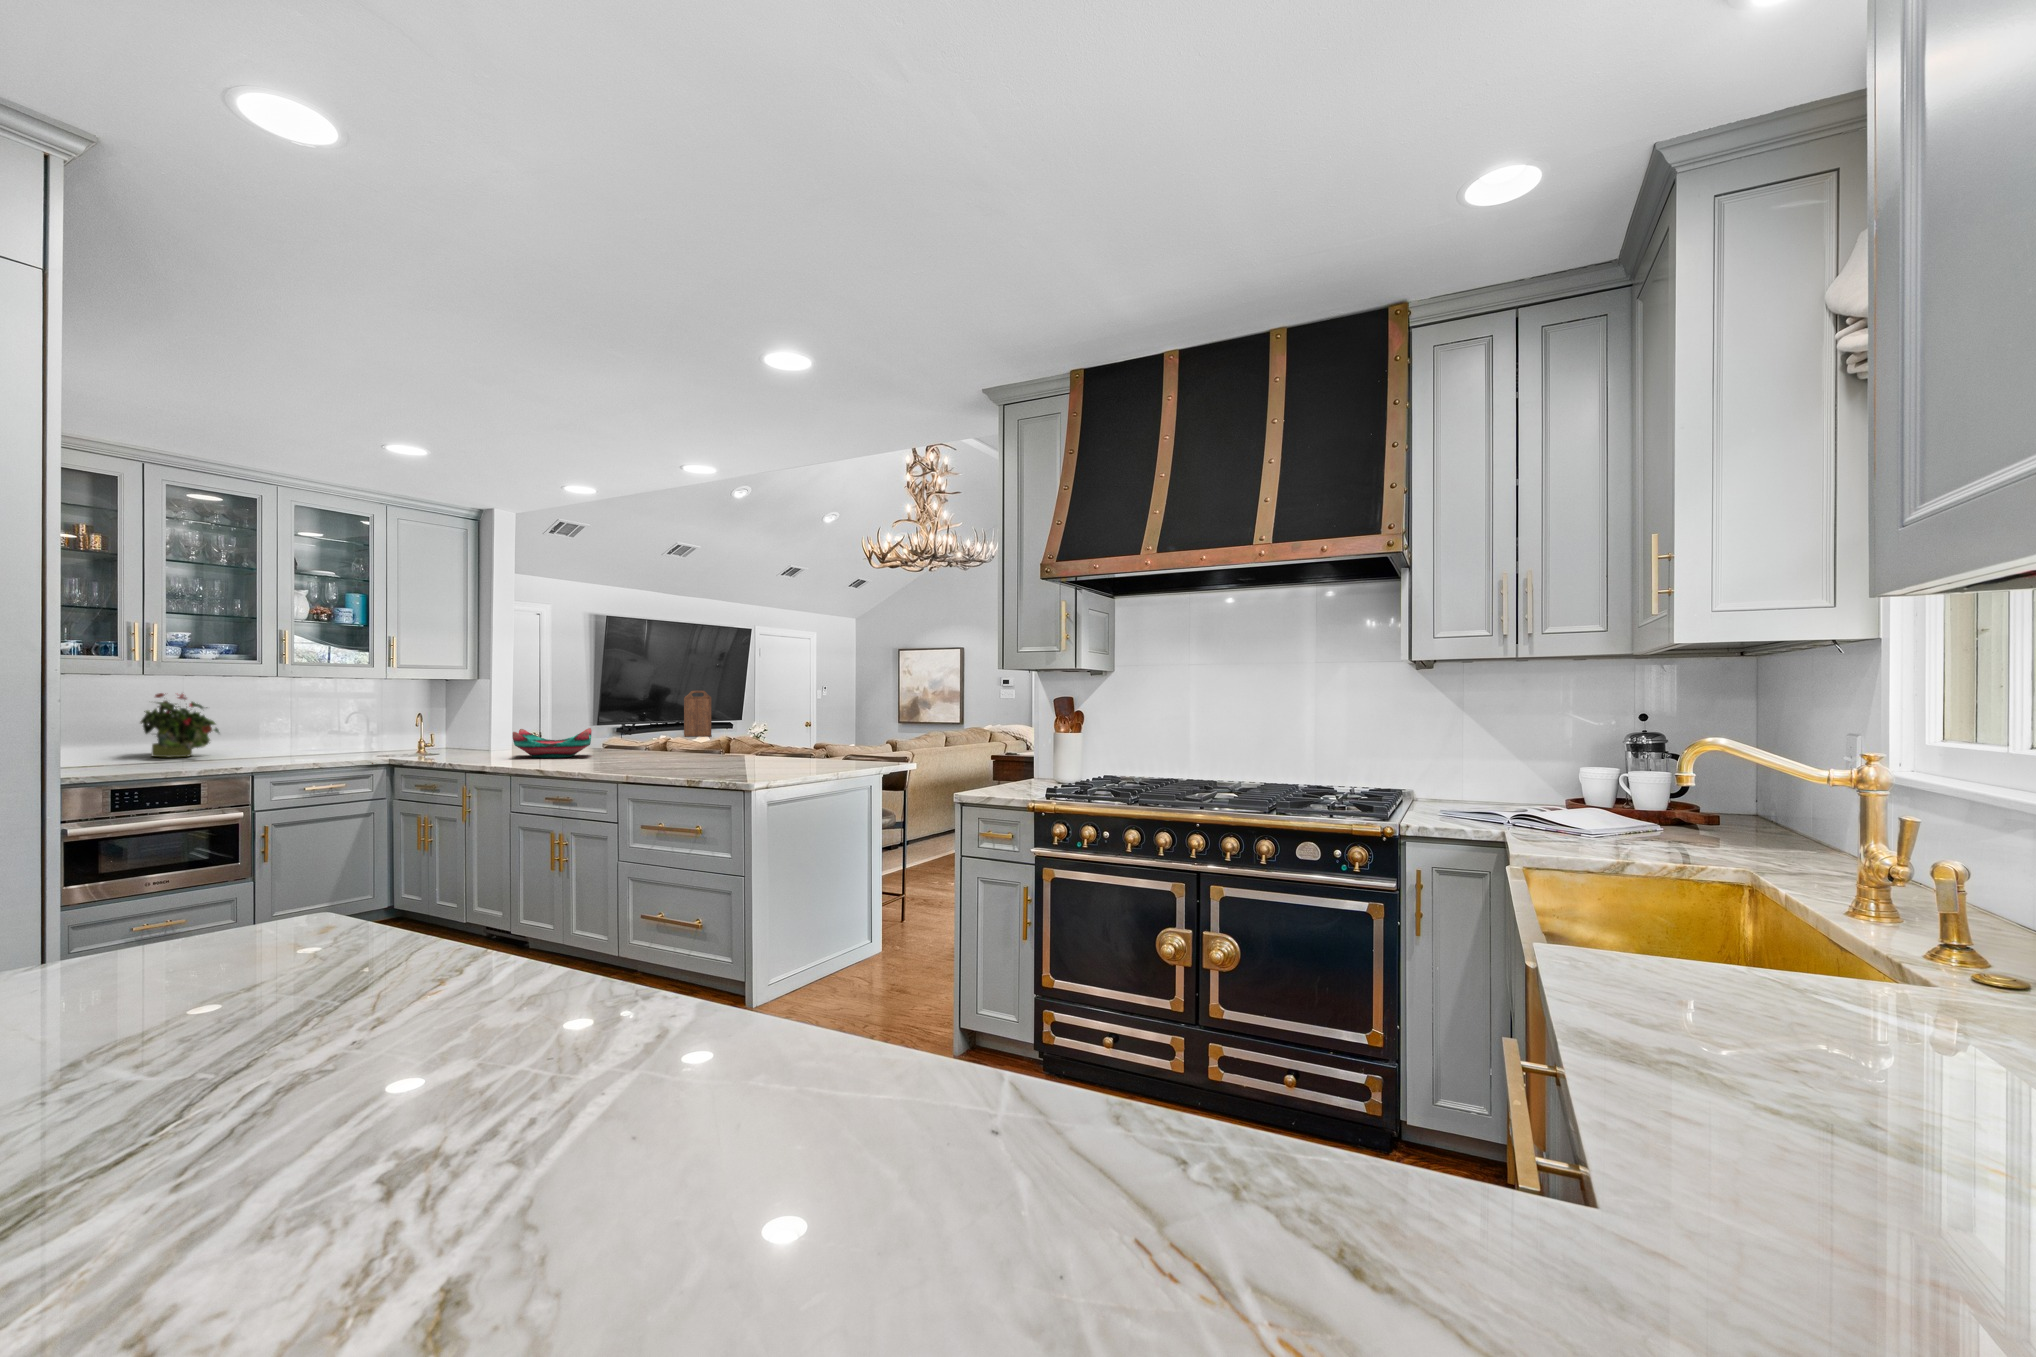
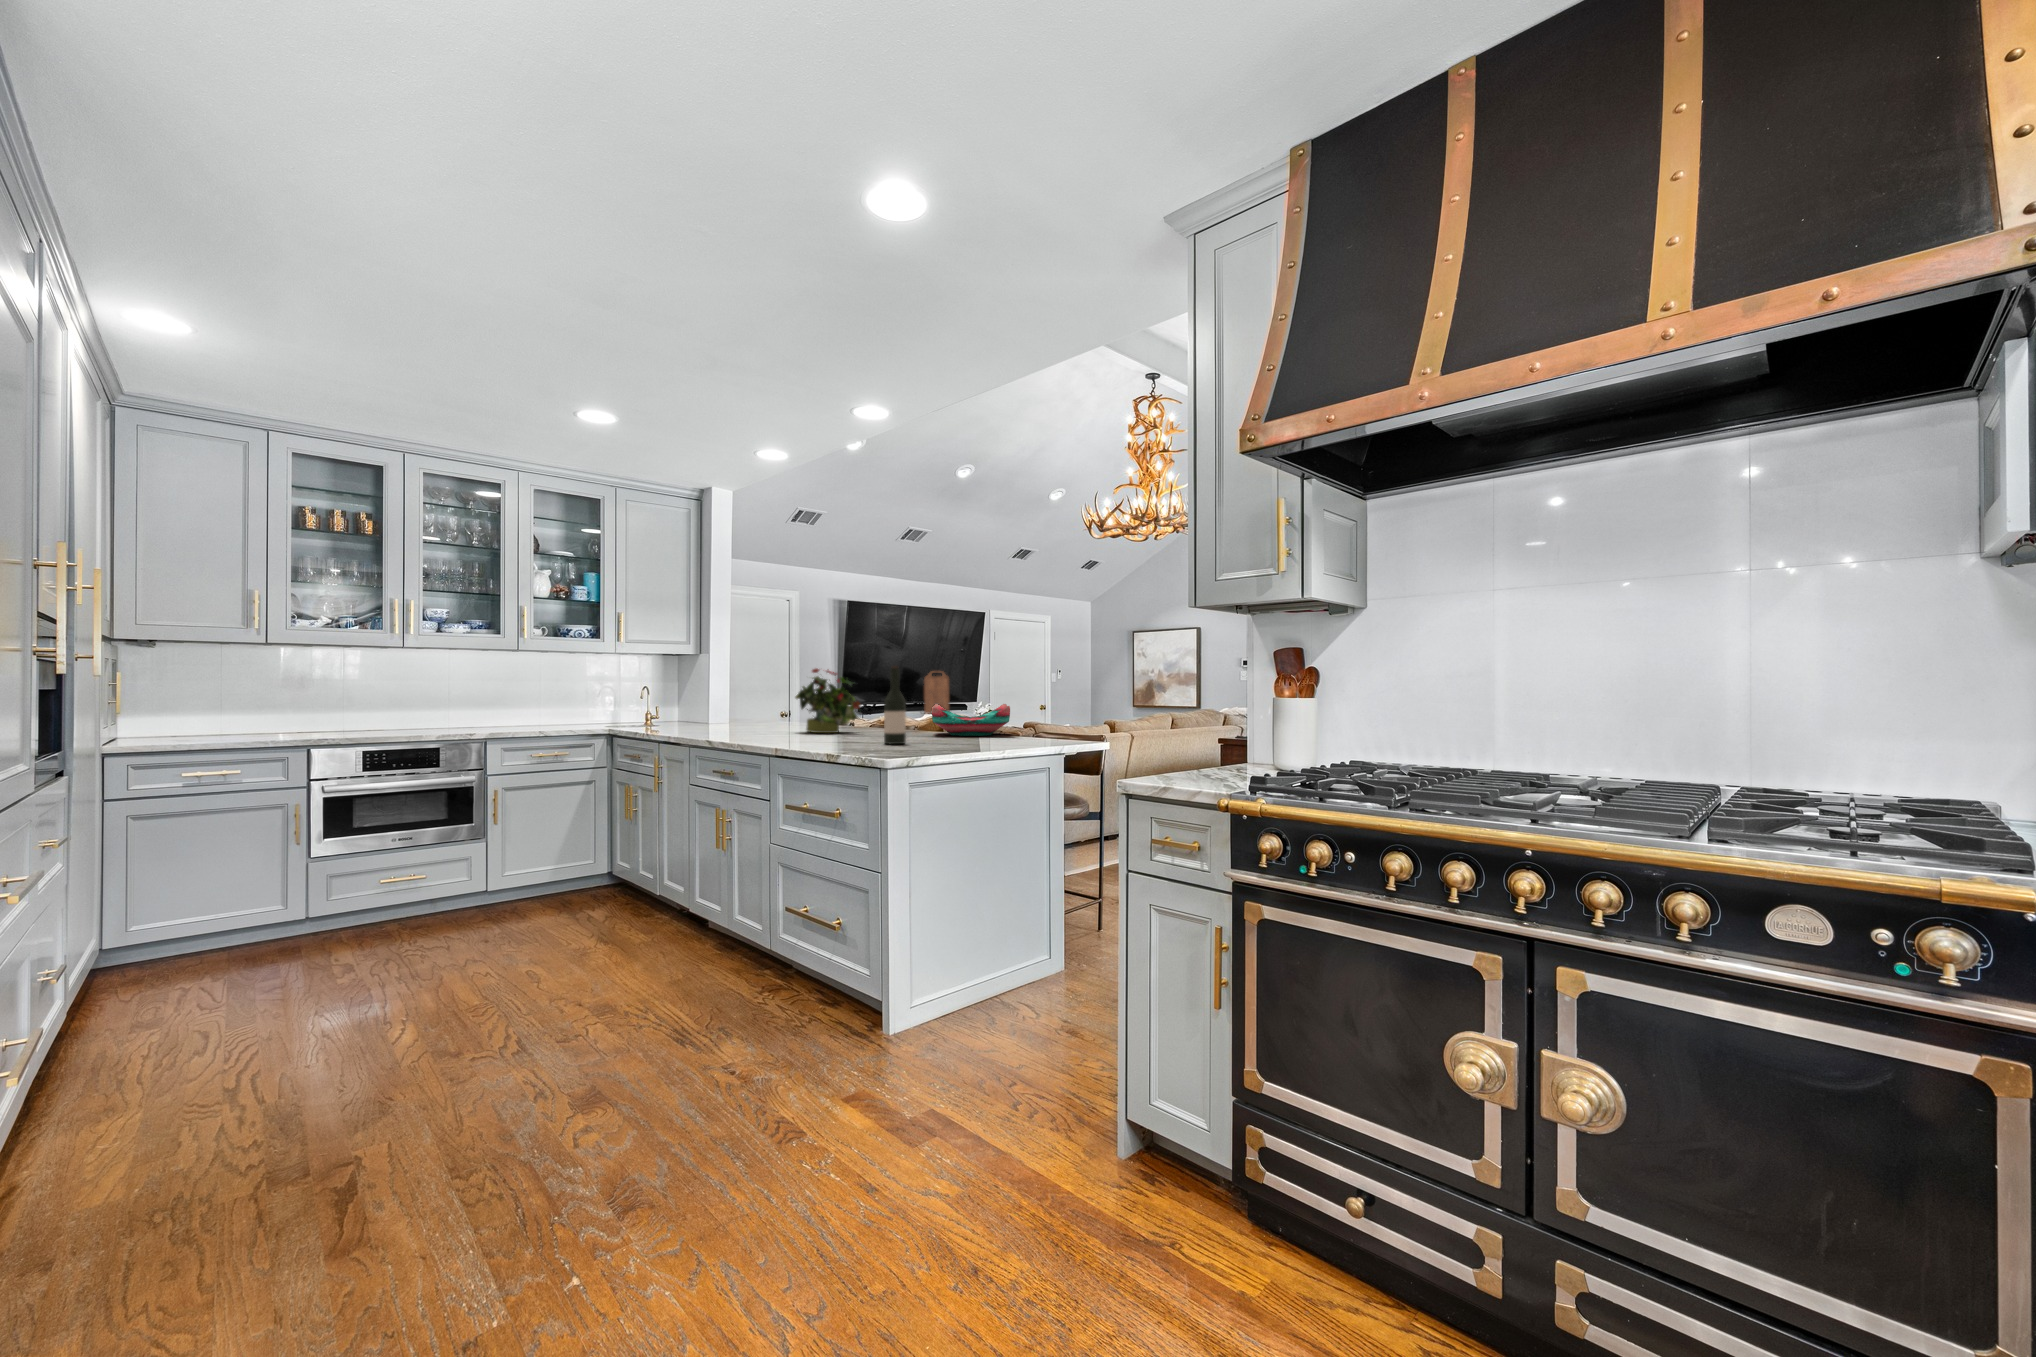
potted plant: present [140,693,219,757] -> present [795,668,860,733]
wine bottle: none [720,701,739,771] -> present [884,666,906,744]
decorative bowl: present [513,728,592,758] -> present [932,704,1010,736]

